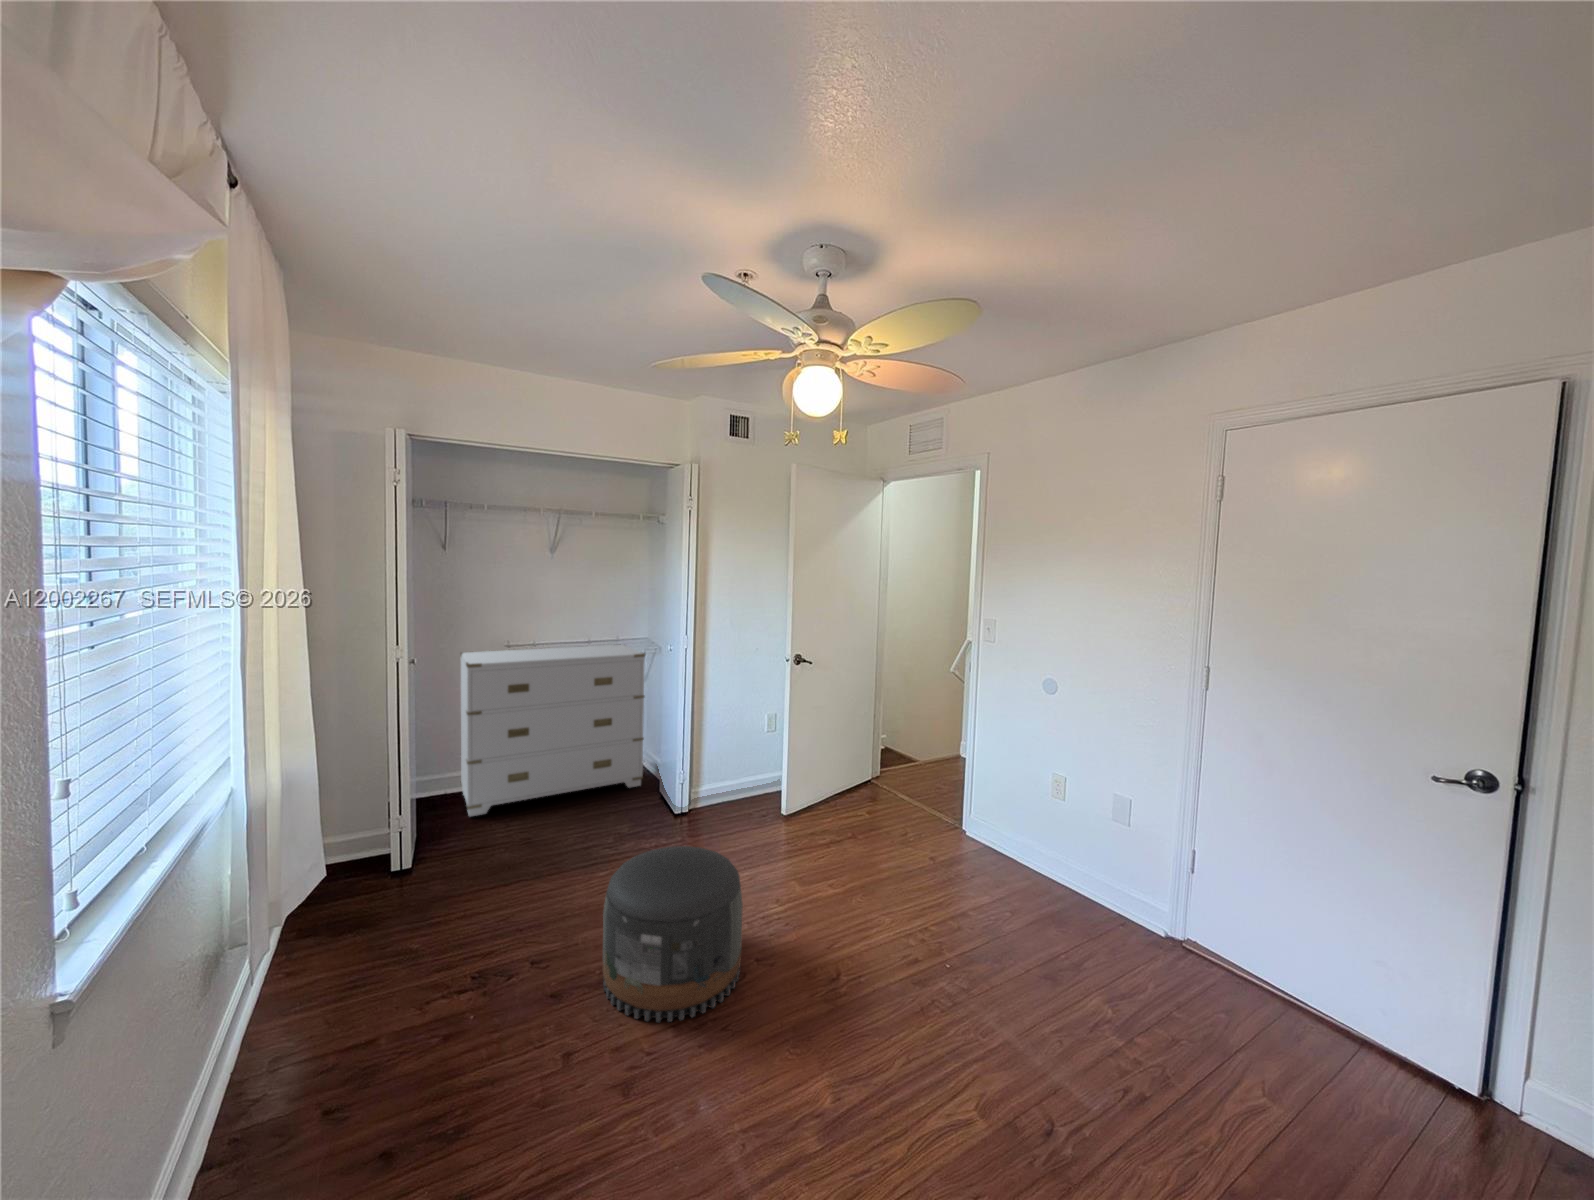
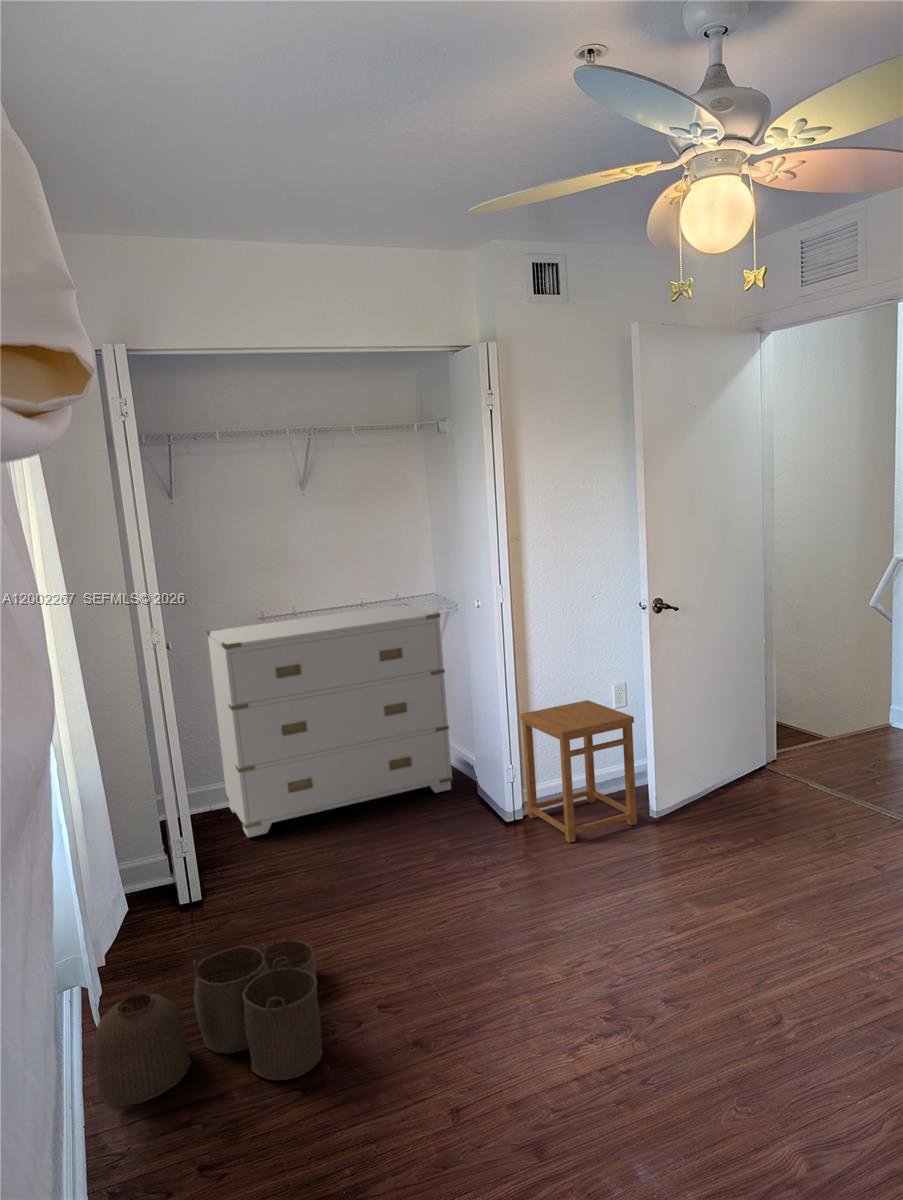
side table: none [693,725,774,831] -> present [520,700,637,843]
pouf: present [603,846,743,1022] -> none [467,858,649,1075]
woven basket: none [256,897,488,1053] -> present [94,931,323,1106]

